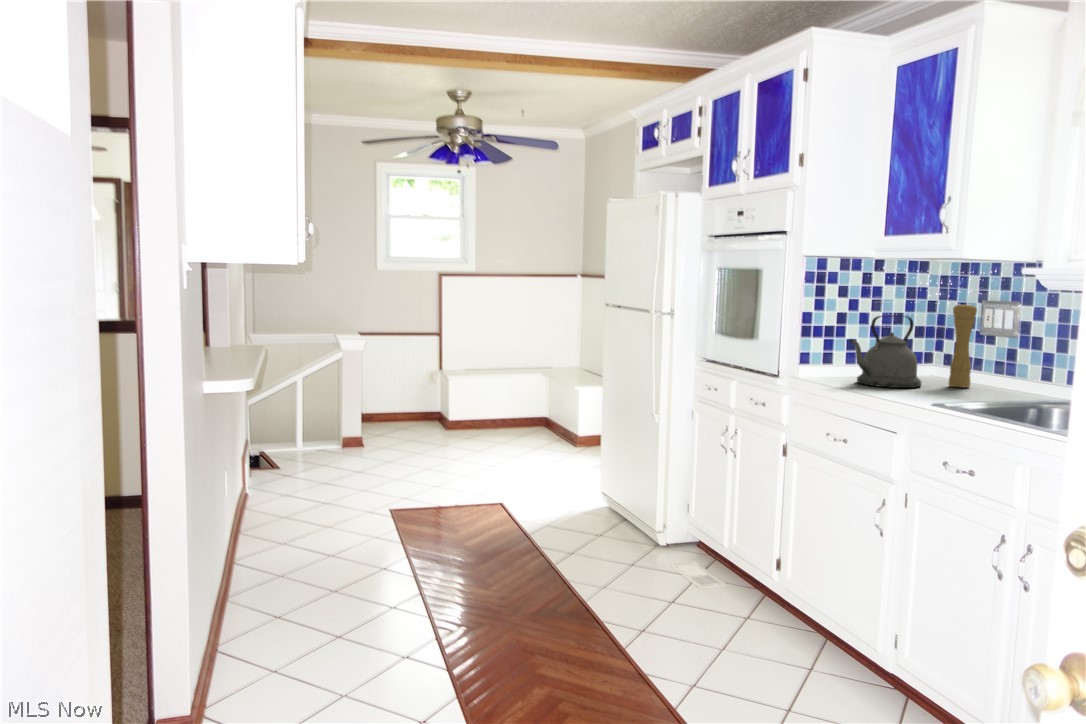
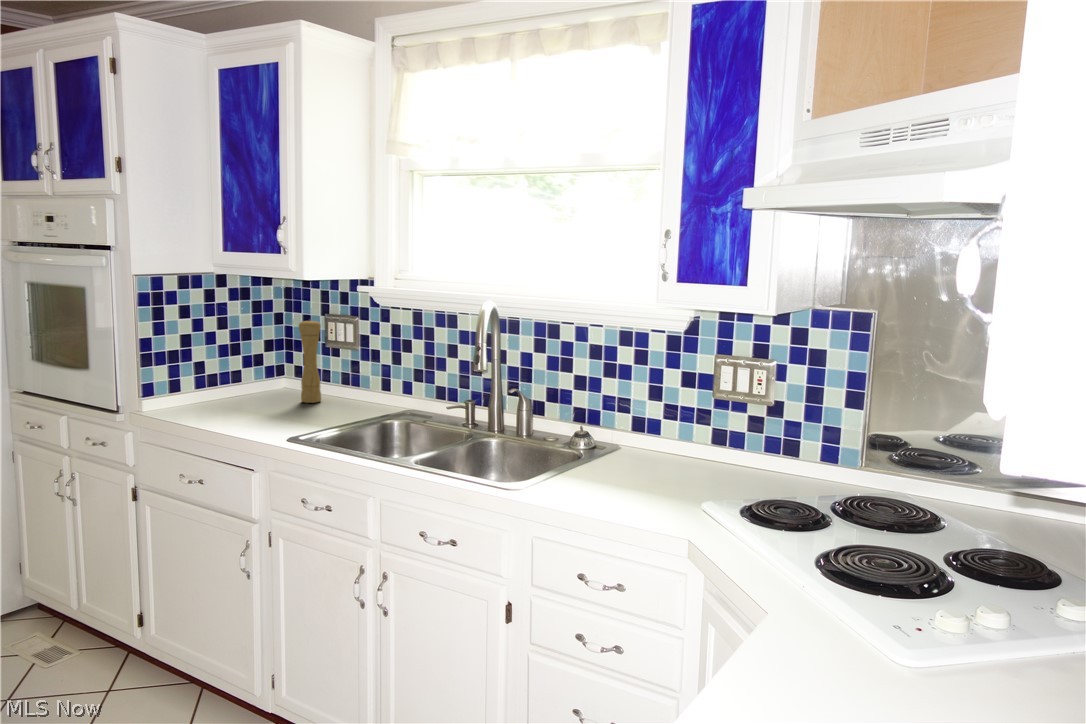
kettle: present [850,315,921,388] -> none [196,336,275,414]

